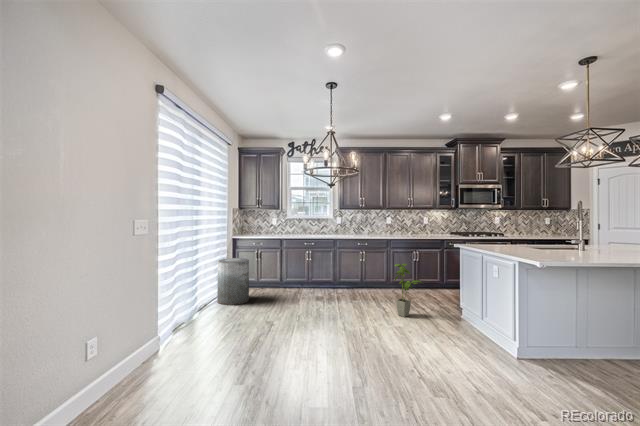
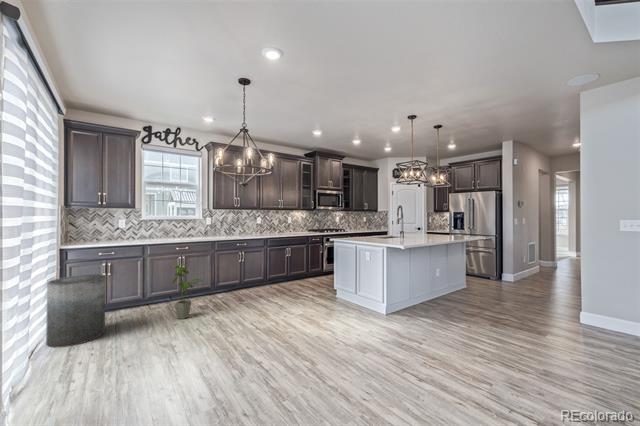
house plant: present [394,264,422,317] -> present [173,264,201,319]

